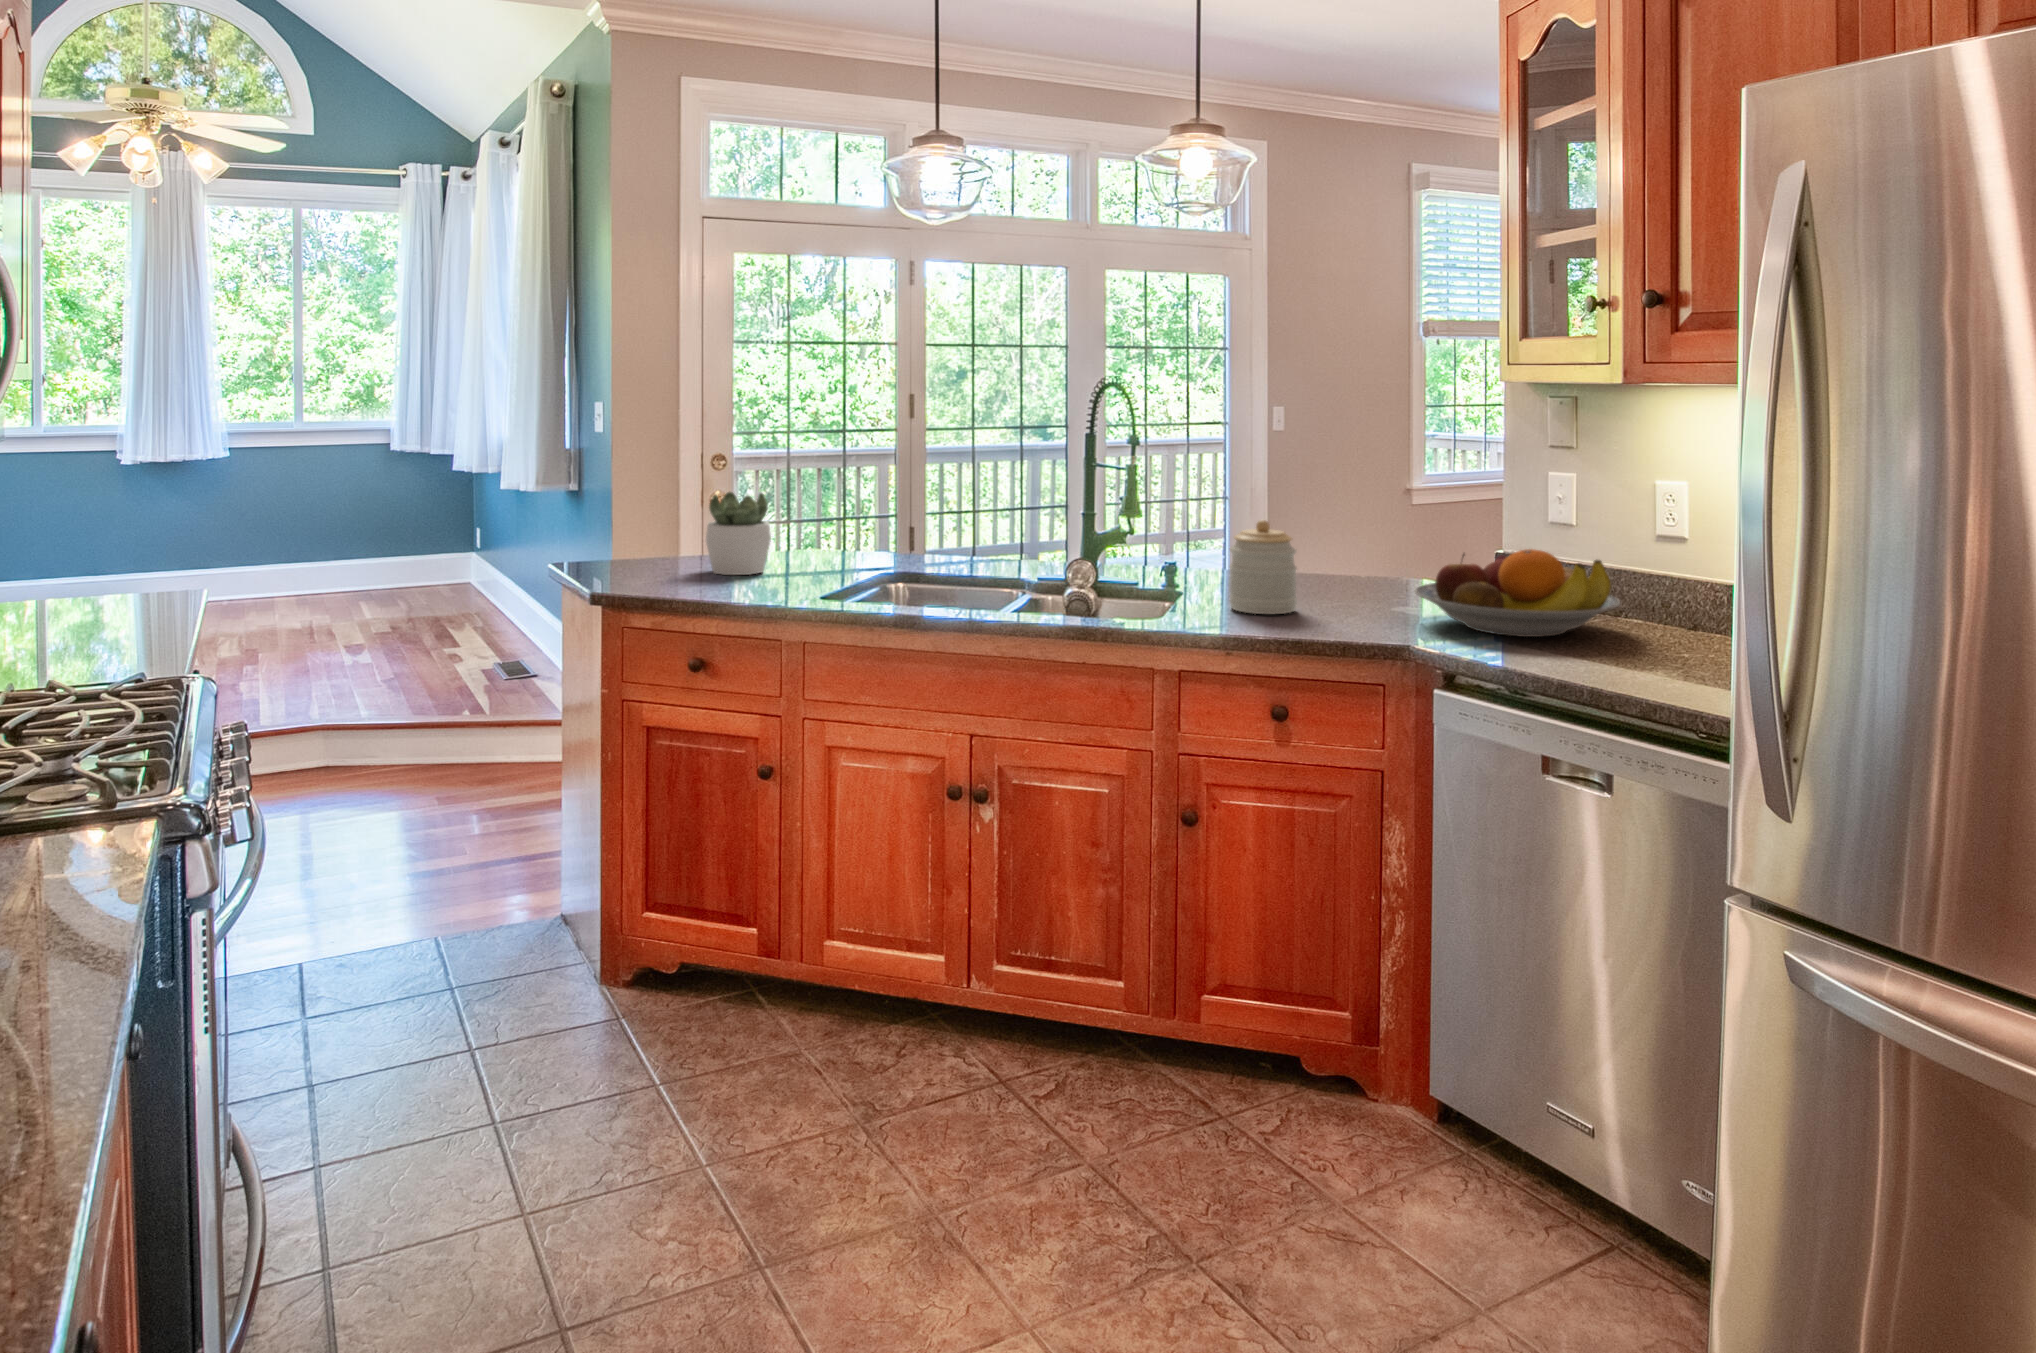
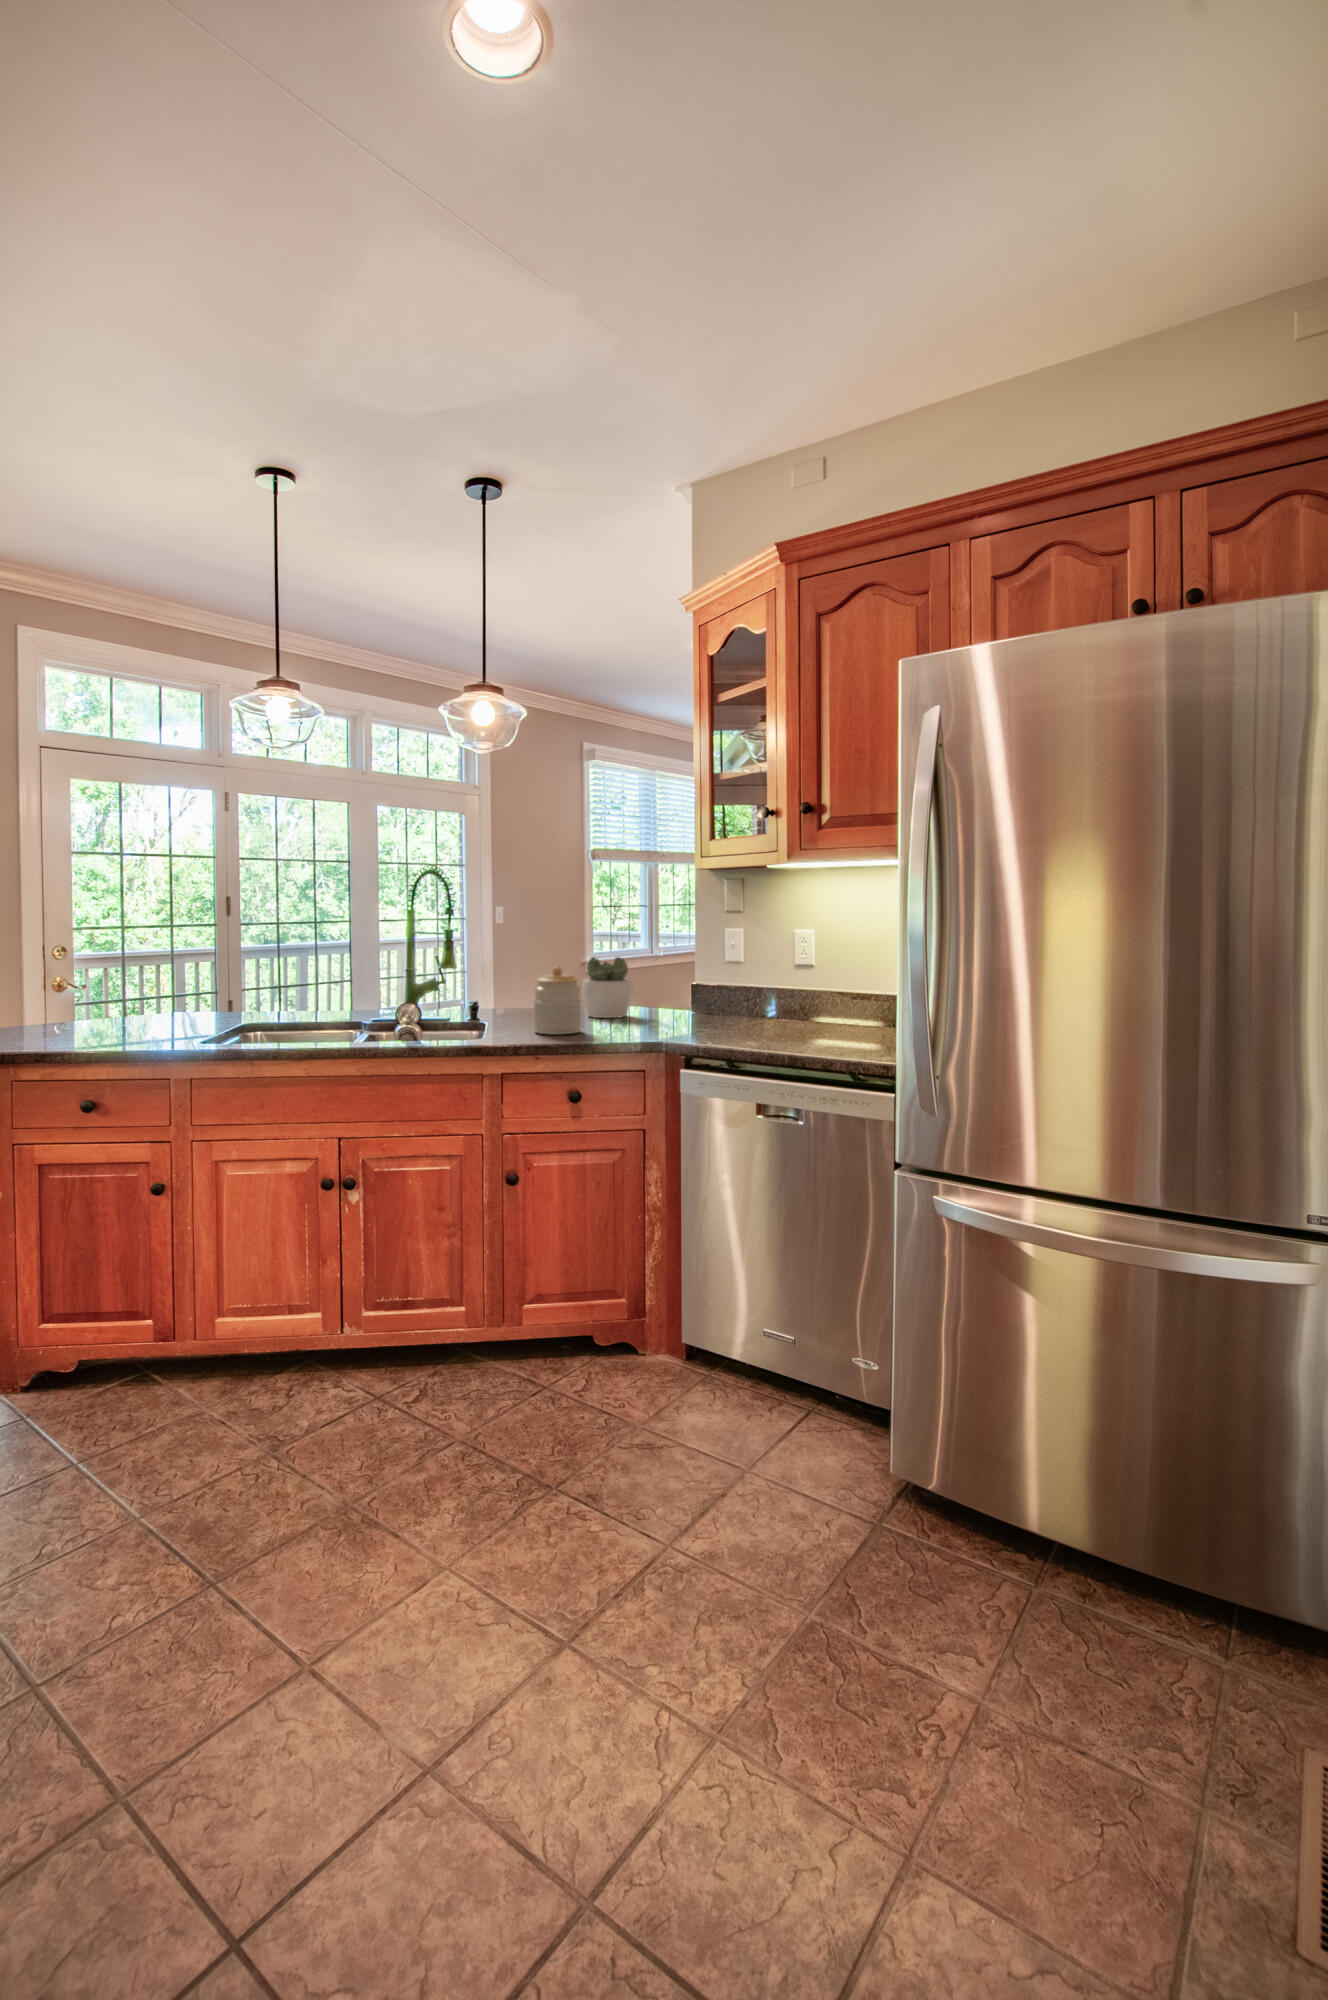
succulent plant: present [706,492,771,575] -> present [581,957,633,1018]
fruit bowl: present [1415,549,1620,637] -> none [663,979,791,1037]

